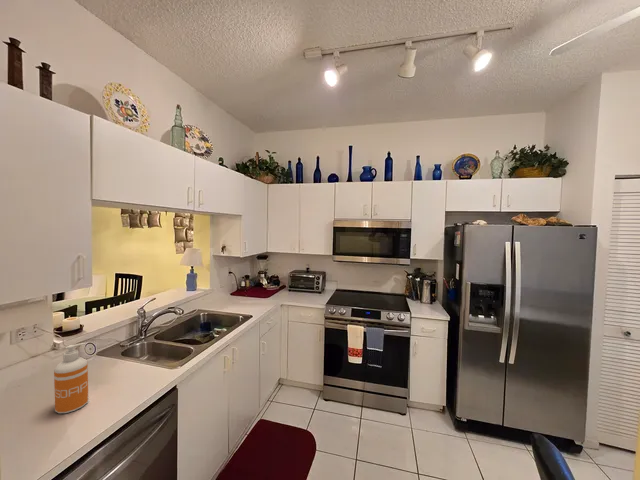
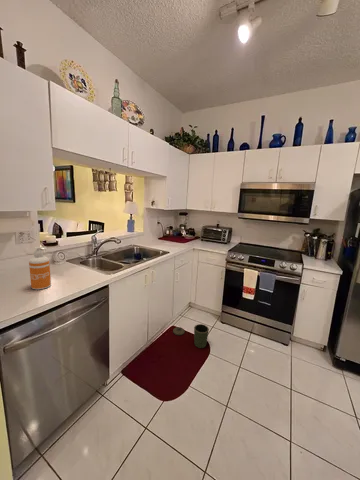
trash can: none [262,408,312,443] -> present [173,324,209,348]

